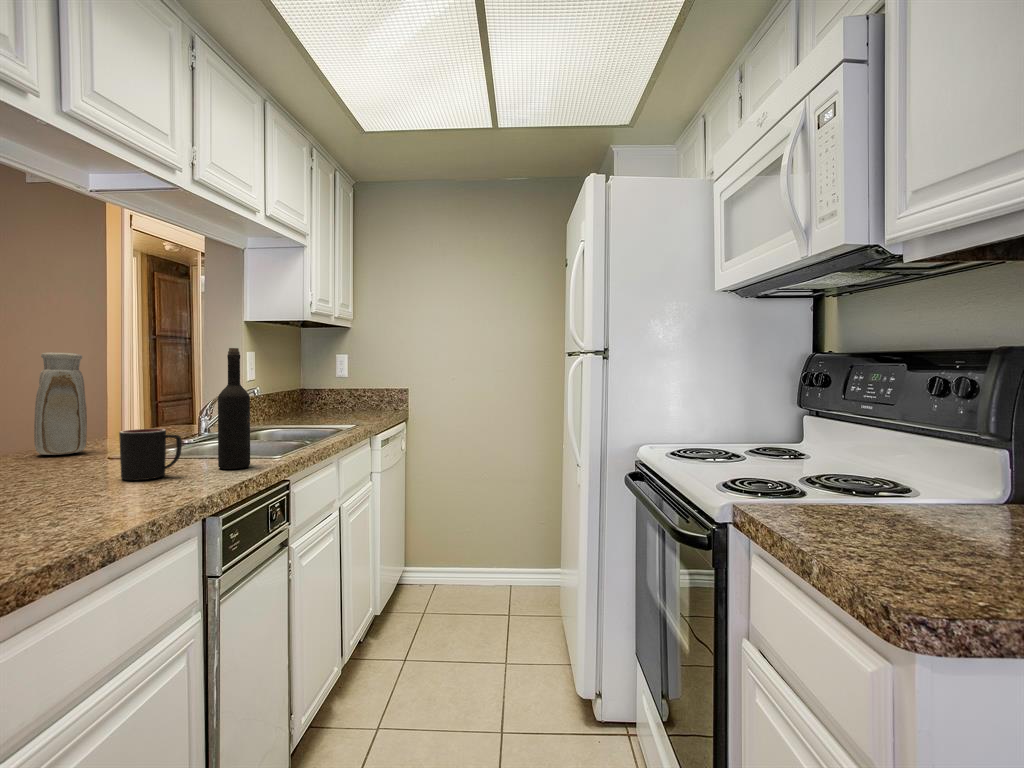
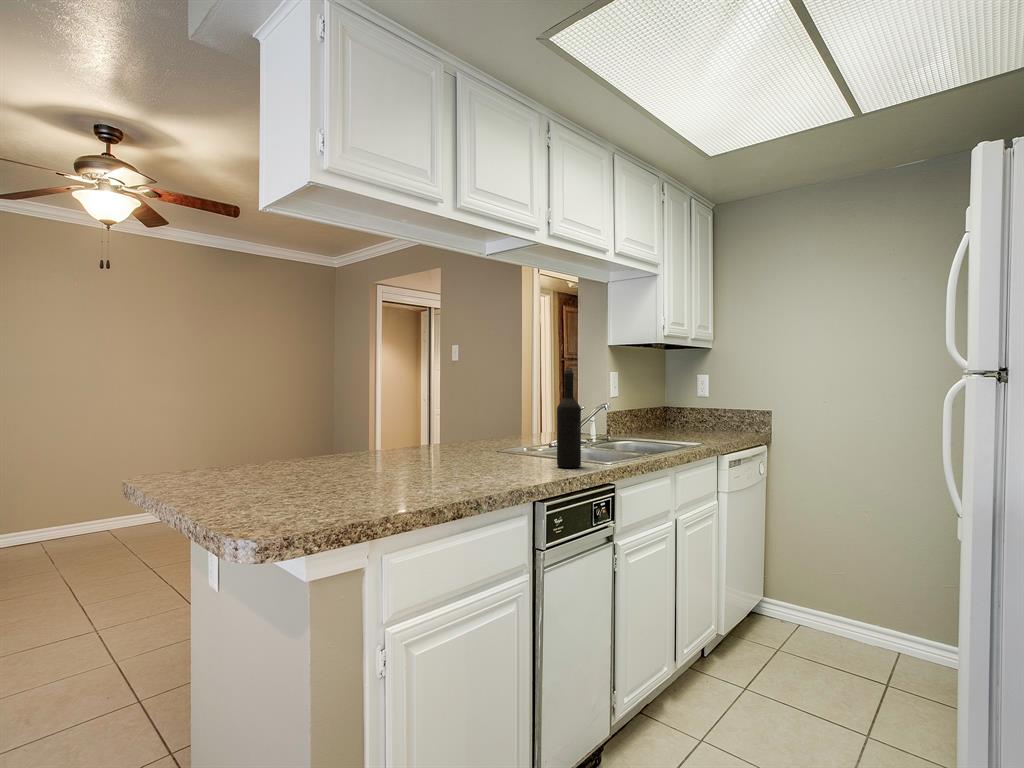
vase: present [34,352,87,455] -> none [457,376,486,448]
mug: present [119,429,182,480] -> none [491,431,529,469]

